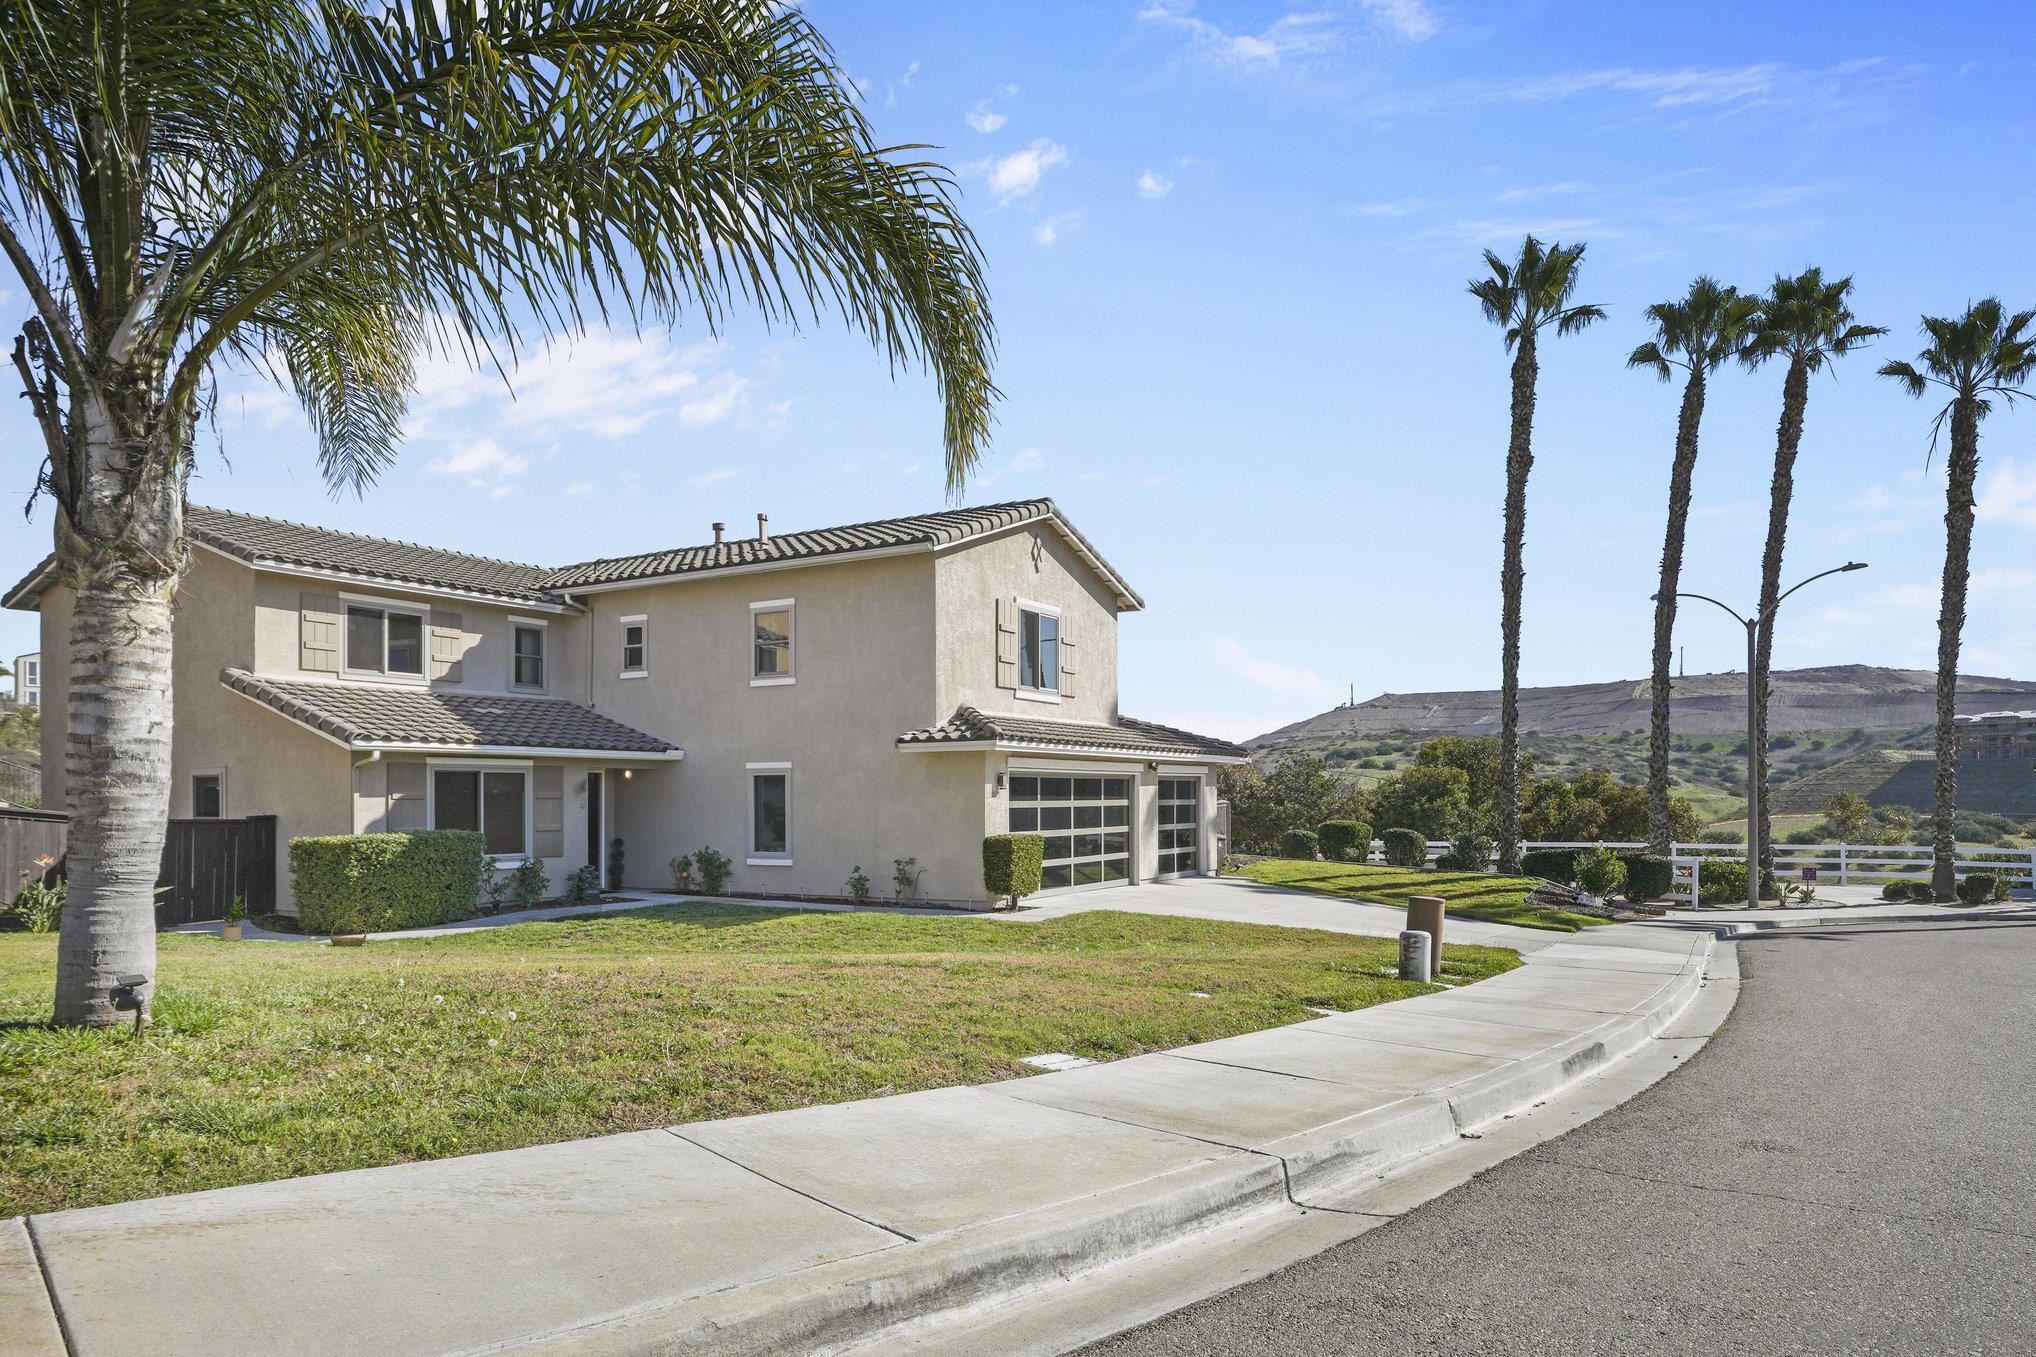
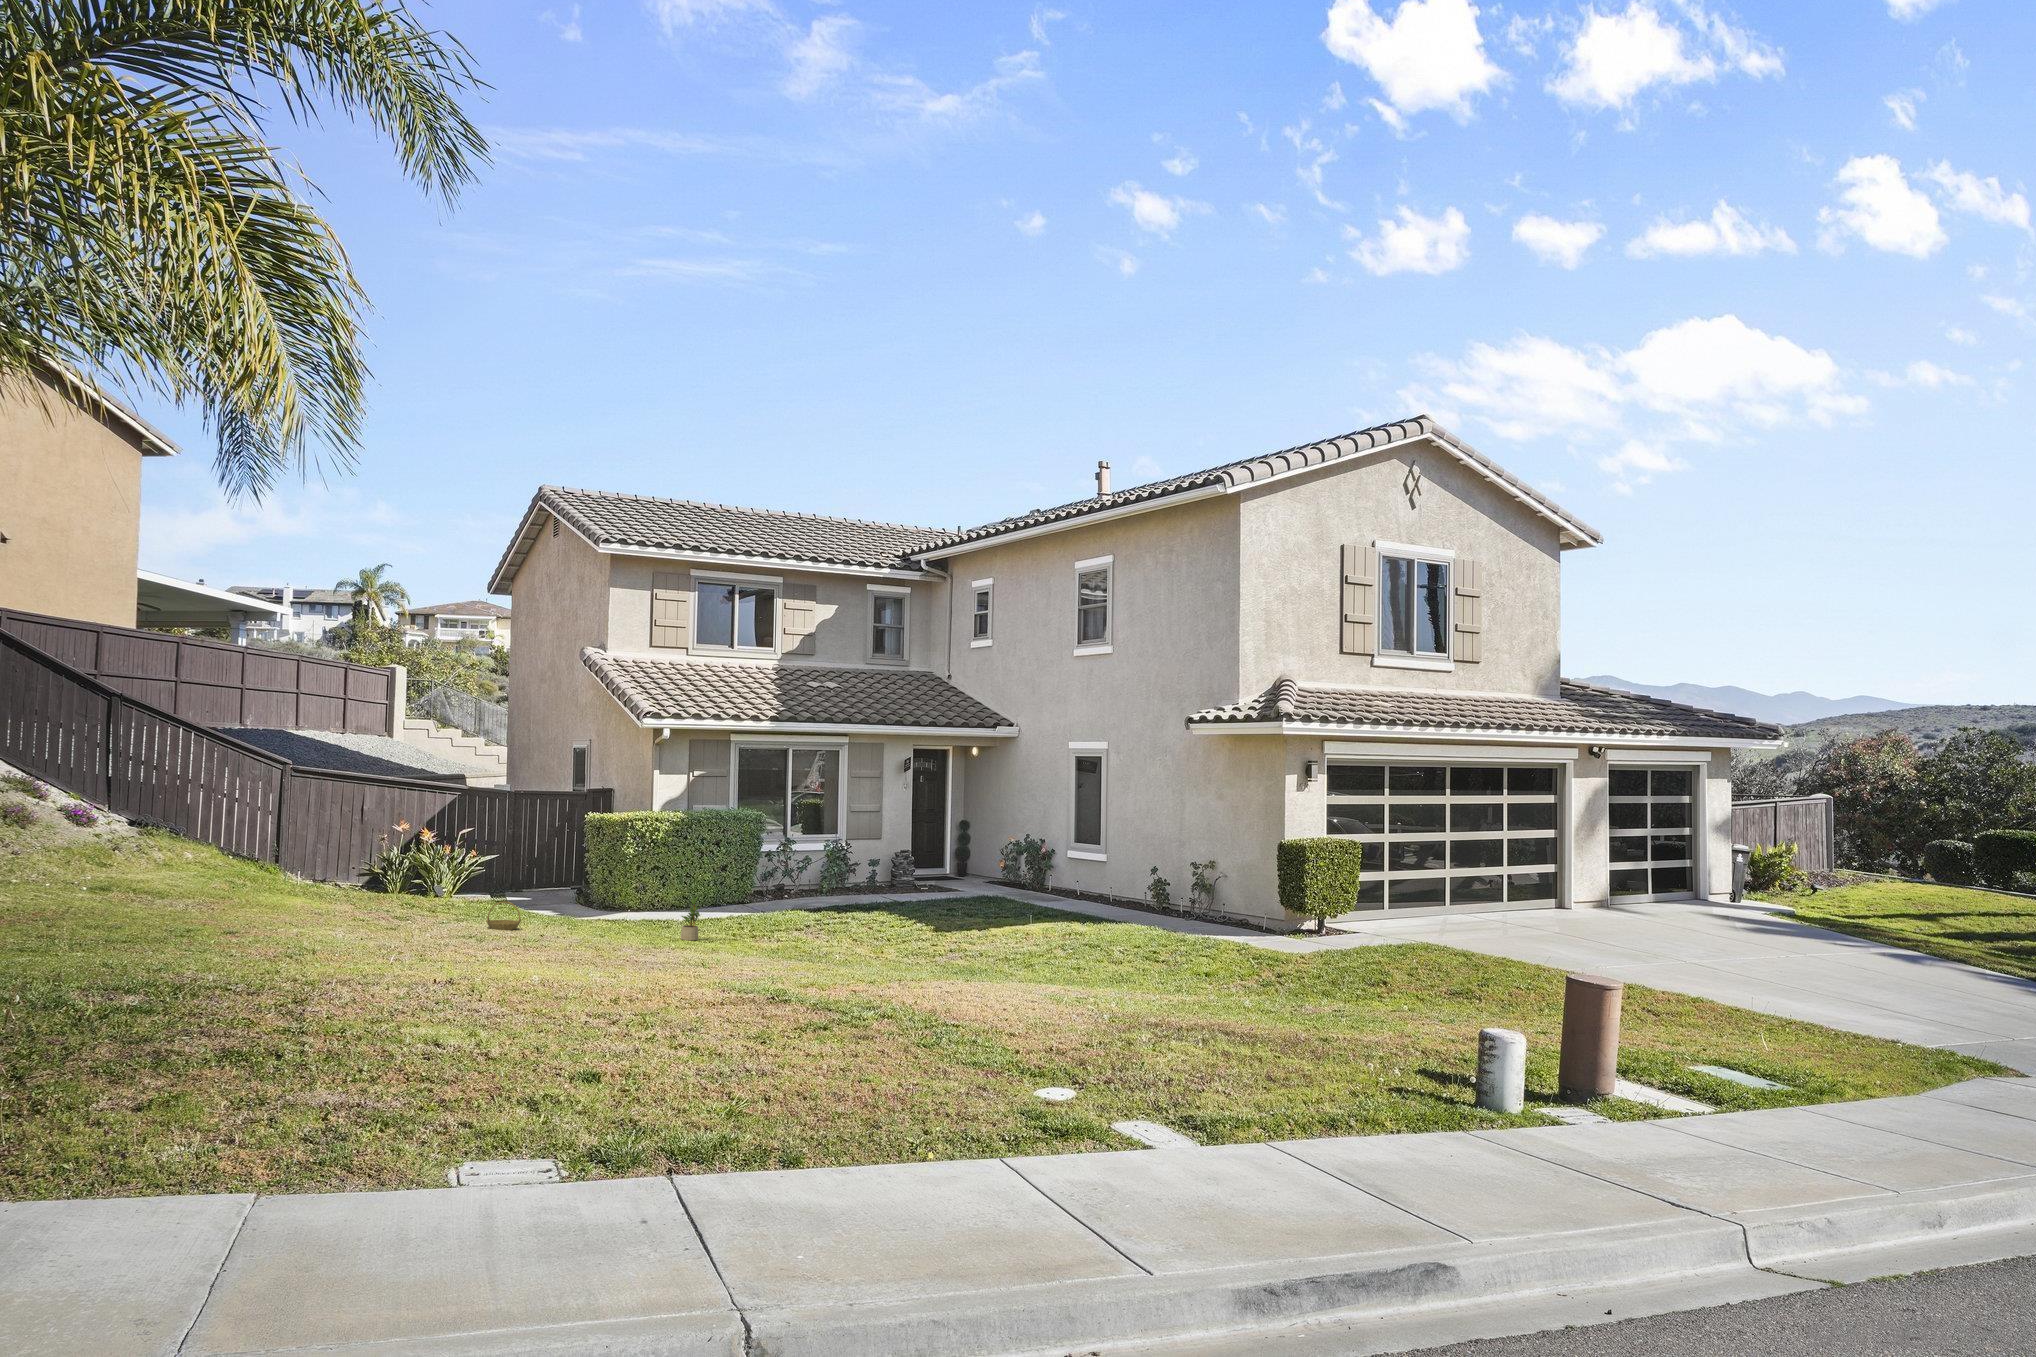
potted plant: present [221,895,248,941] -> present [681,896,700,940]

